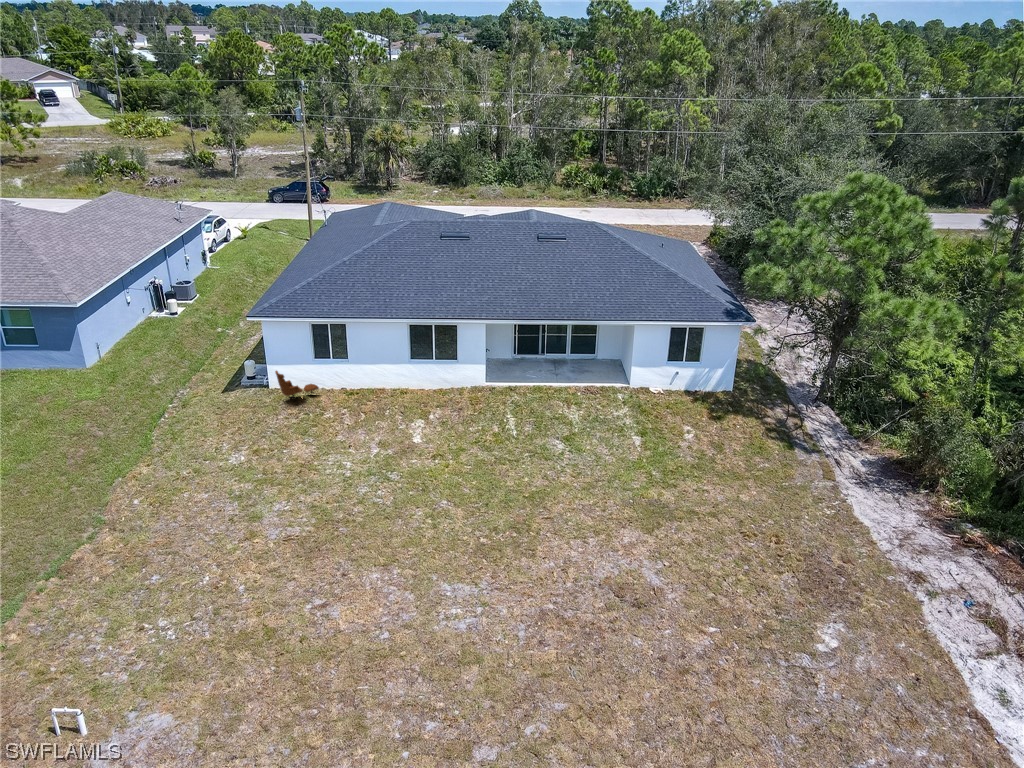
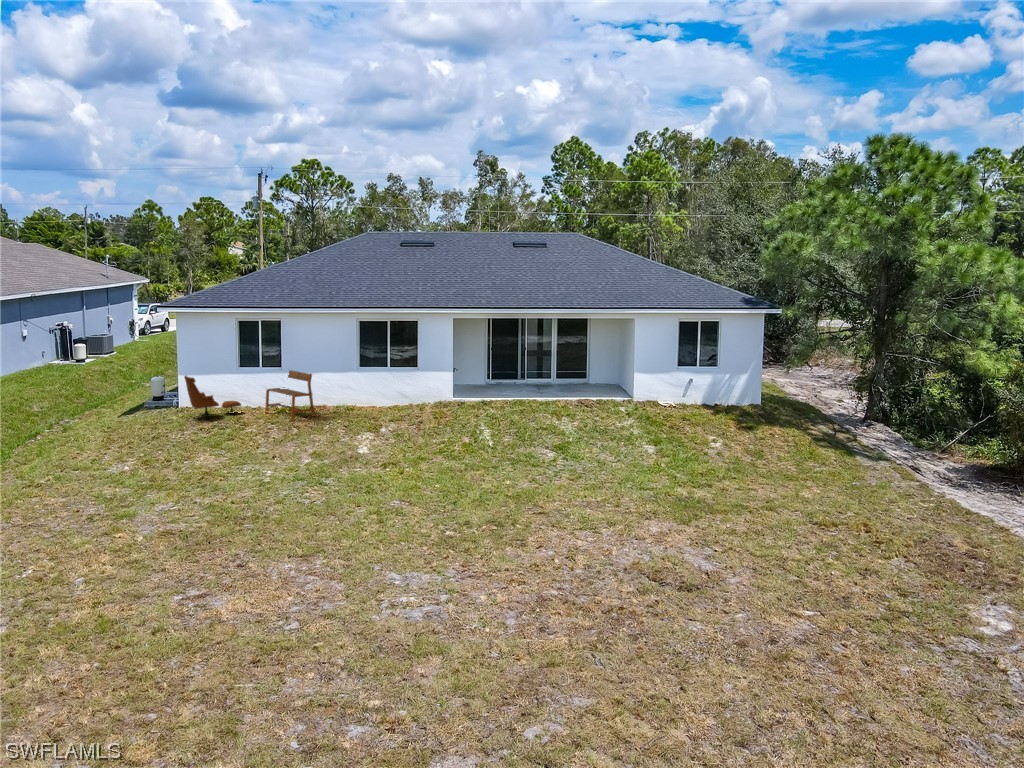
bench: none [338,359,377,406] -> present [265,370,315,421]

